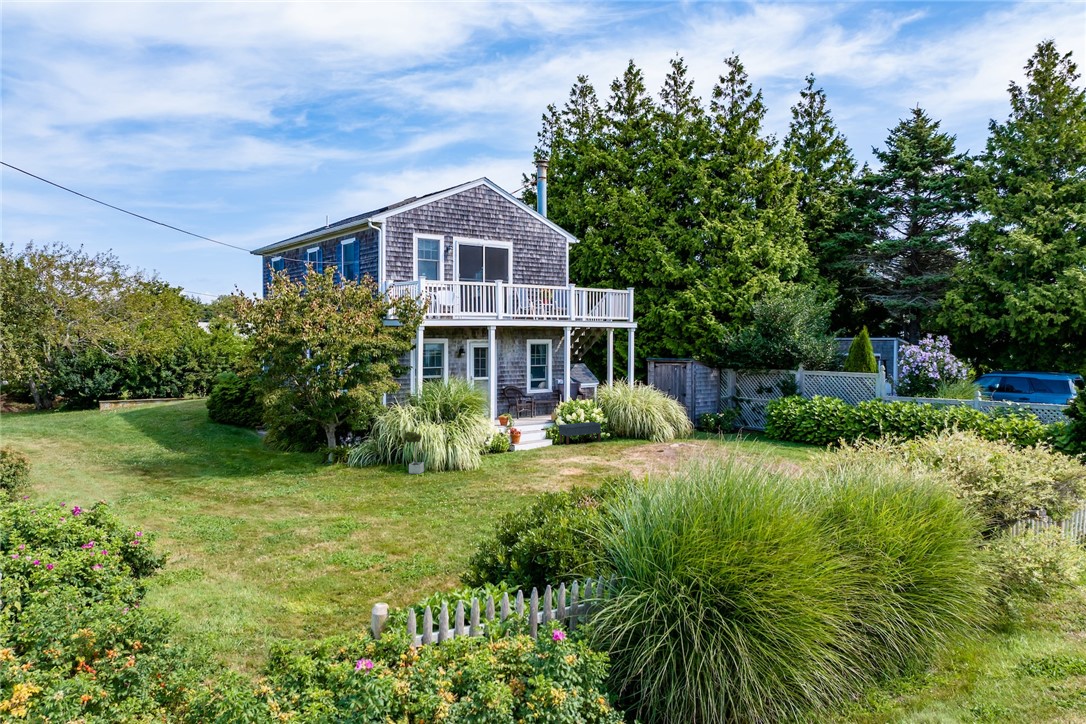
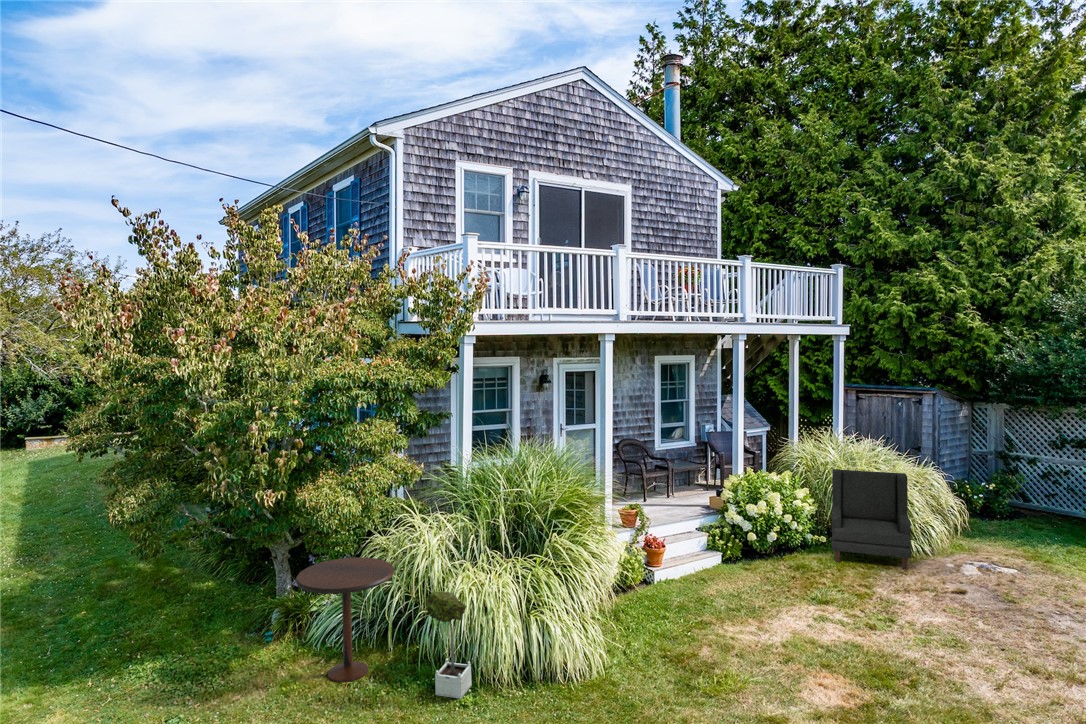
chair: none [607,398,647,443] -> present [831,469,911,570]
bench: present [559,422,601,445] -> none [737,519,821,572]
pedestal table: none [348,424,390,472] -> present [296,557,395,682]

